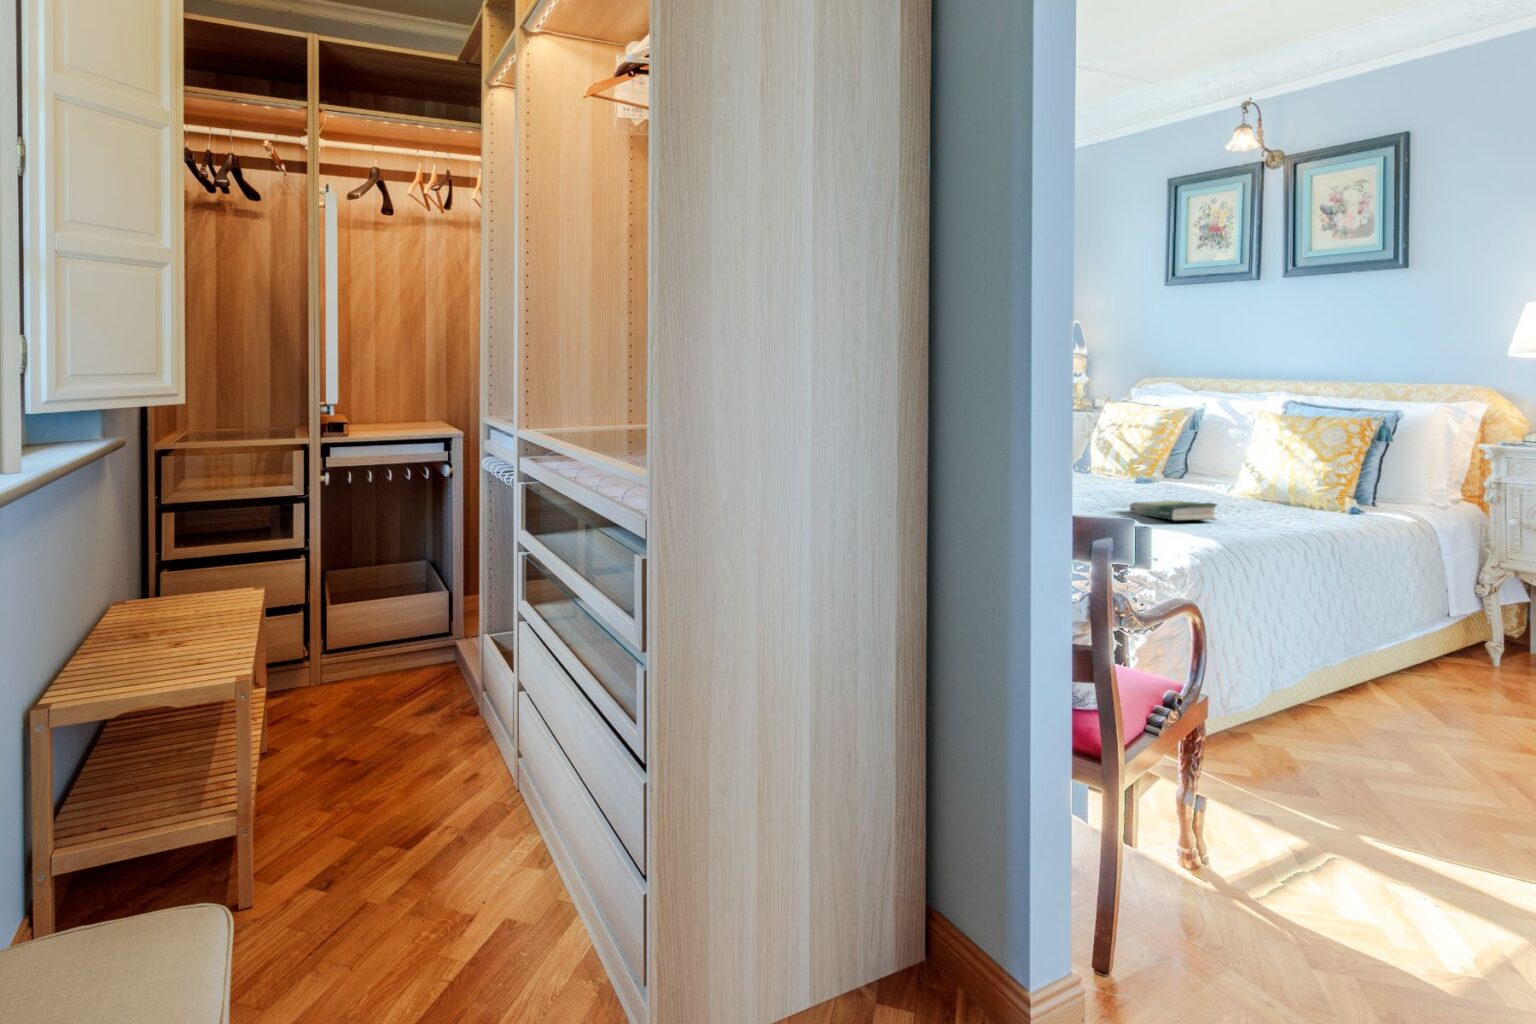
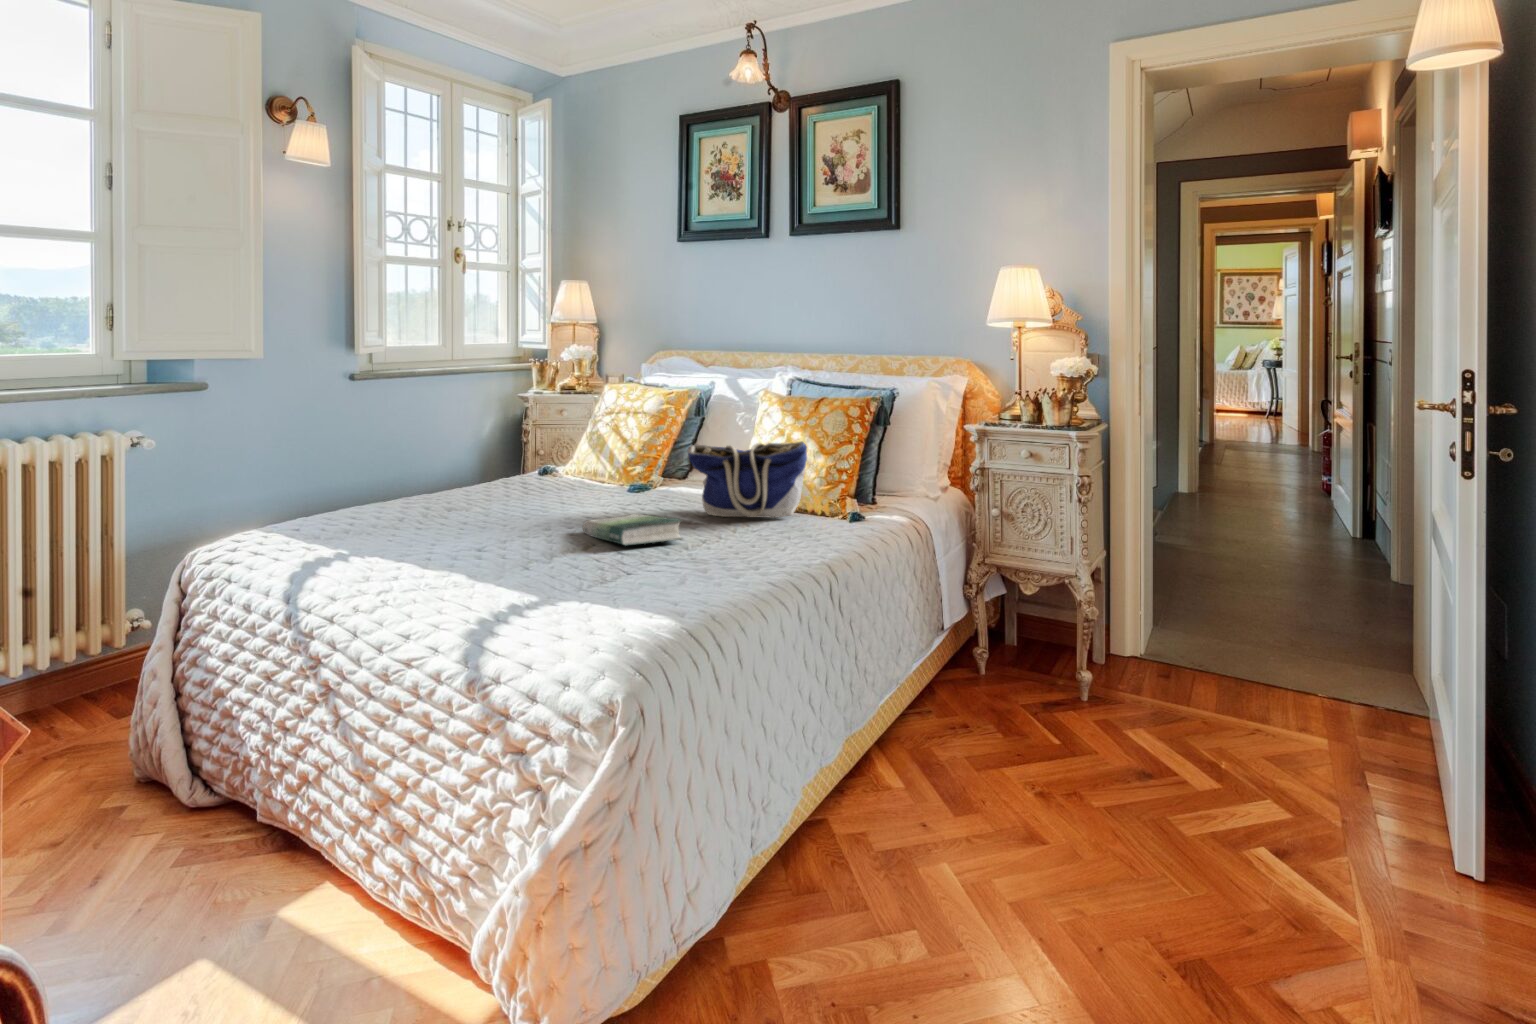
tote bag: none [1208,449,1319,510] -> present [687,442,807,517]

